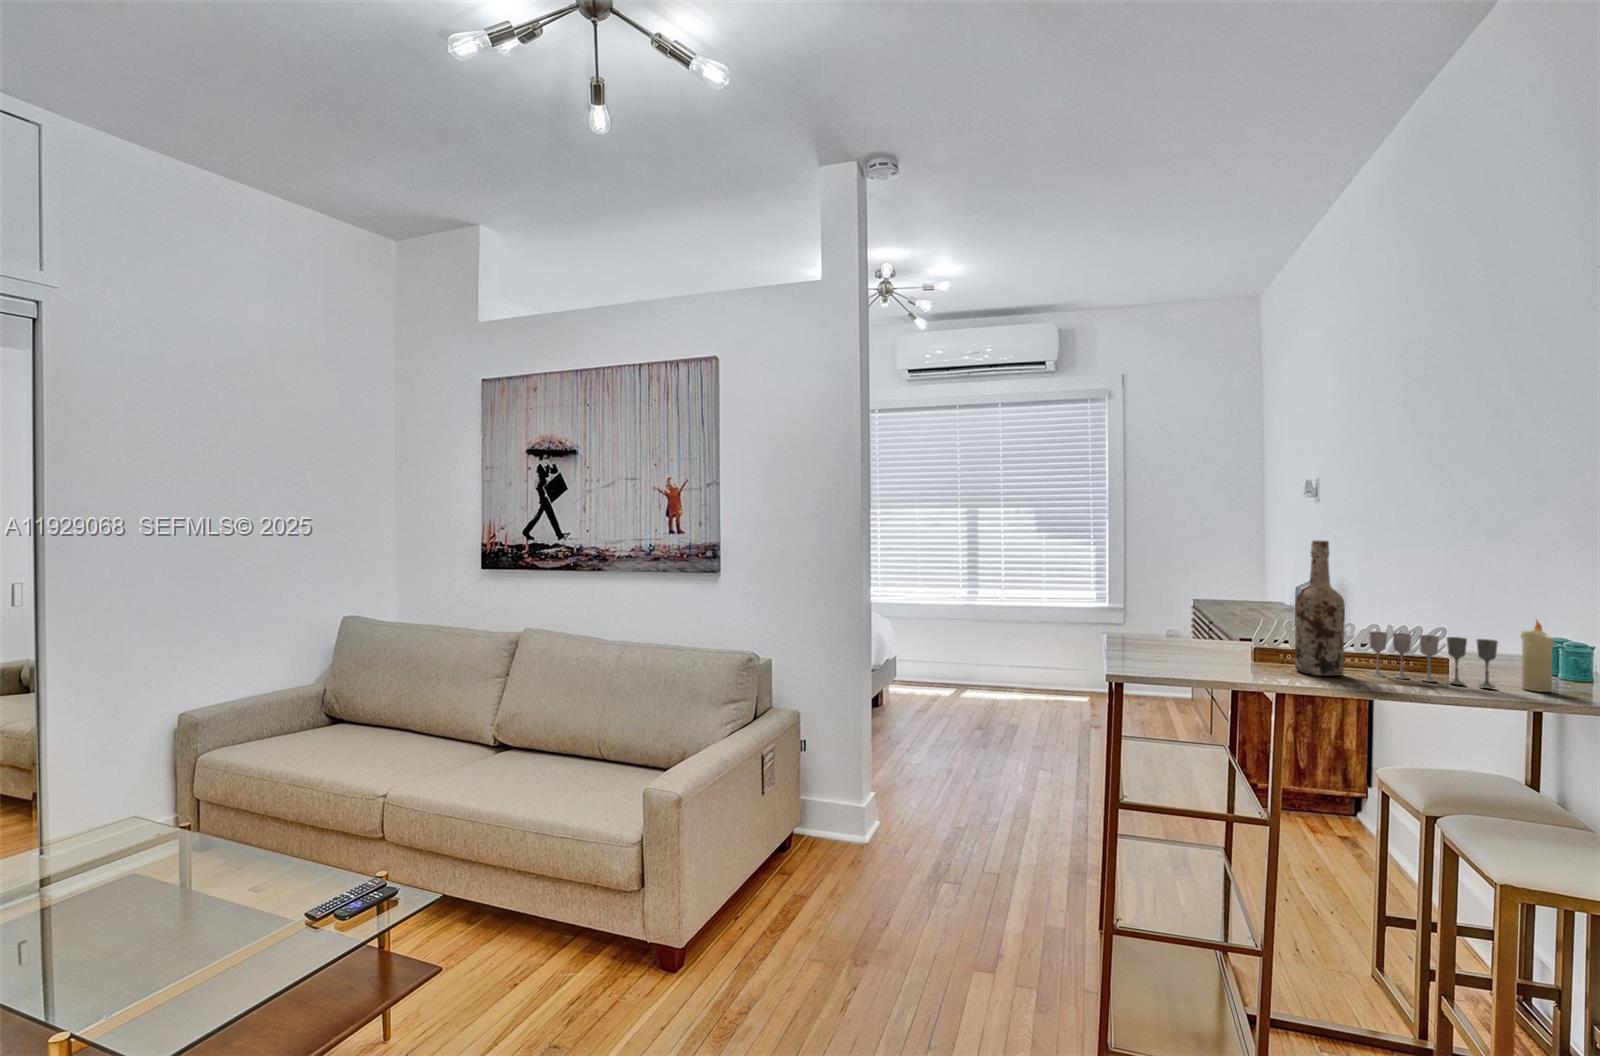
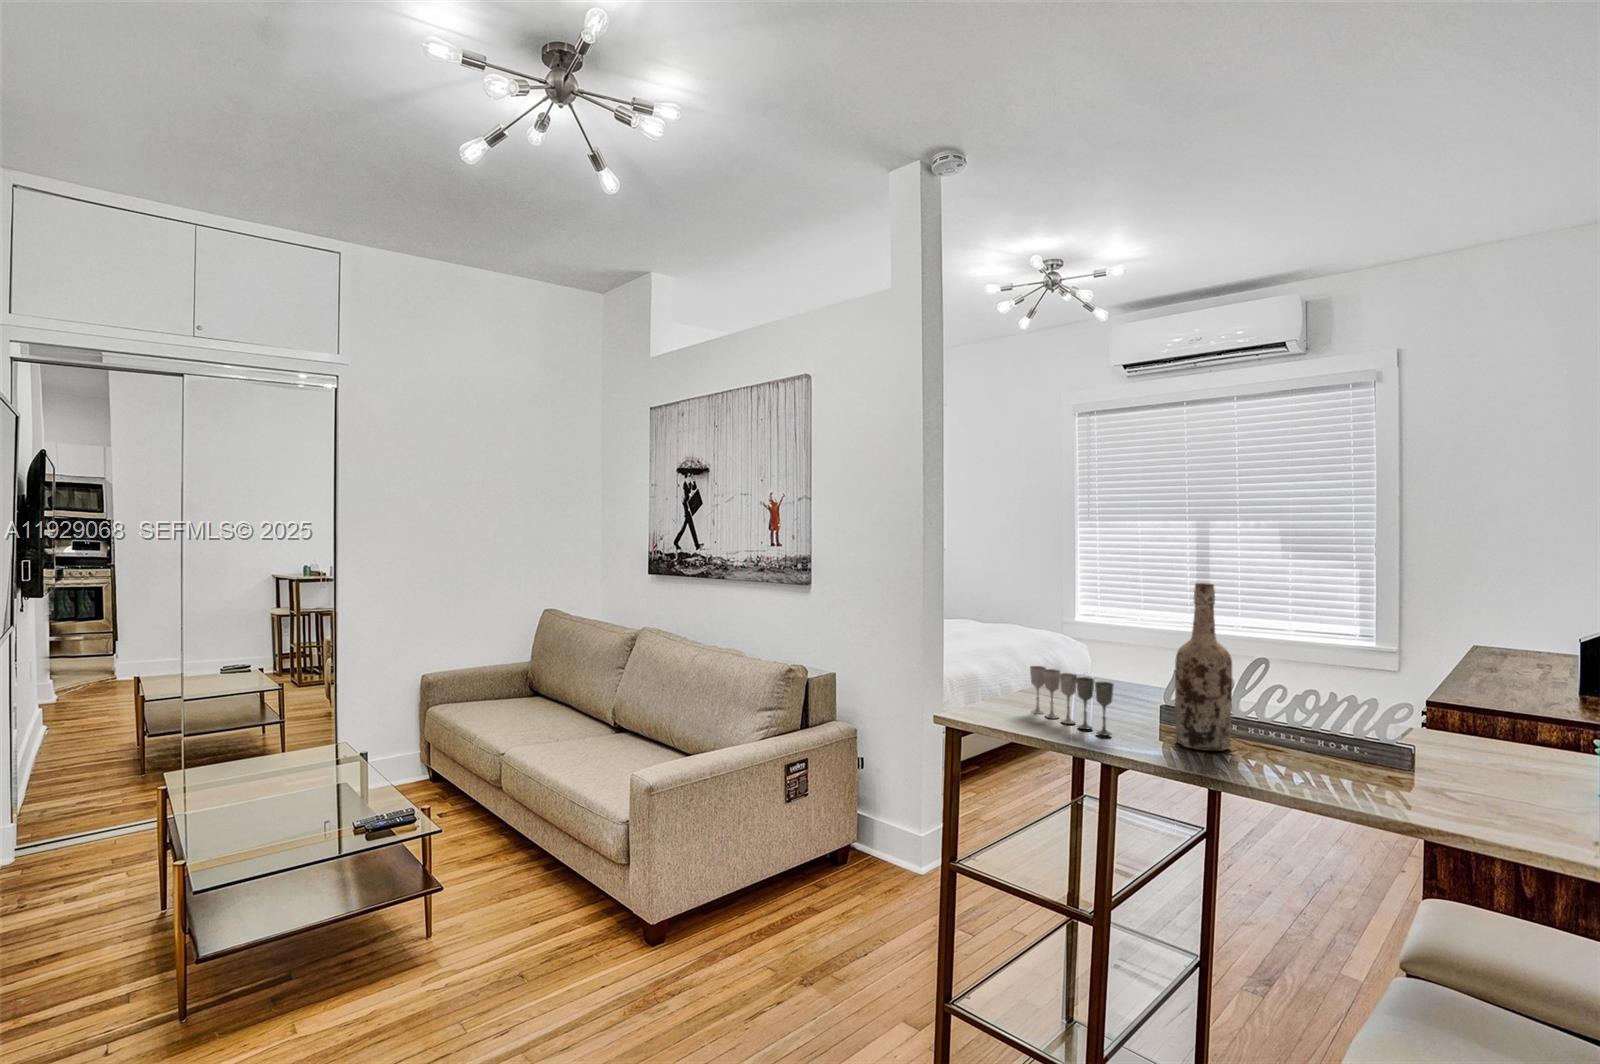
candle: present [1521,620,1554,692] -> none [1457,707,1497,811]
wine glass: present [1369,631,1498,688] -> present [1030,666,1113,735]

